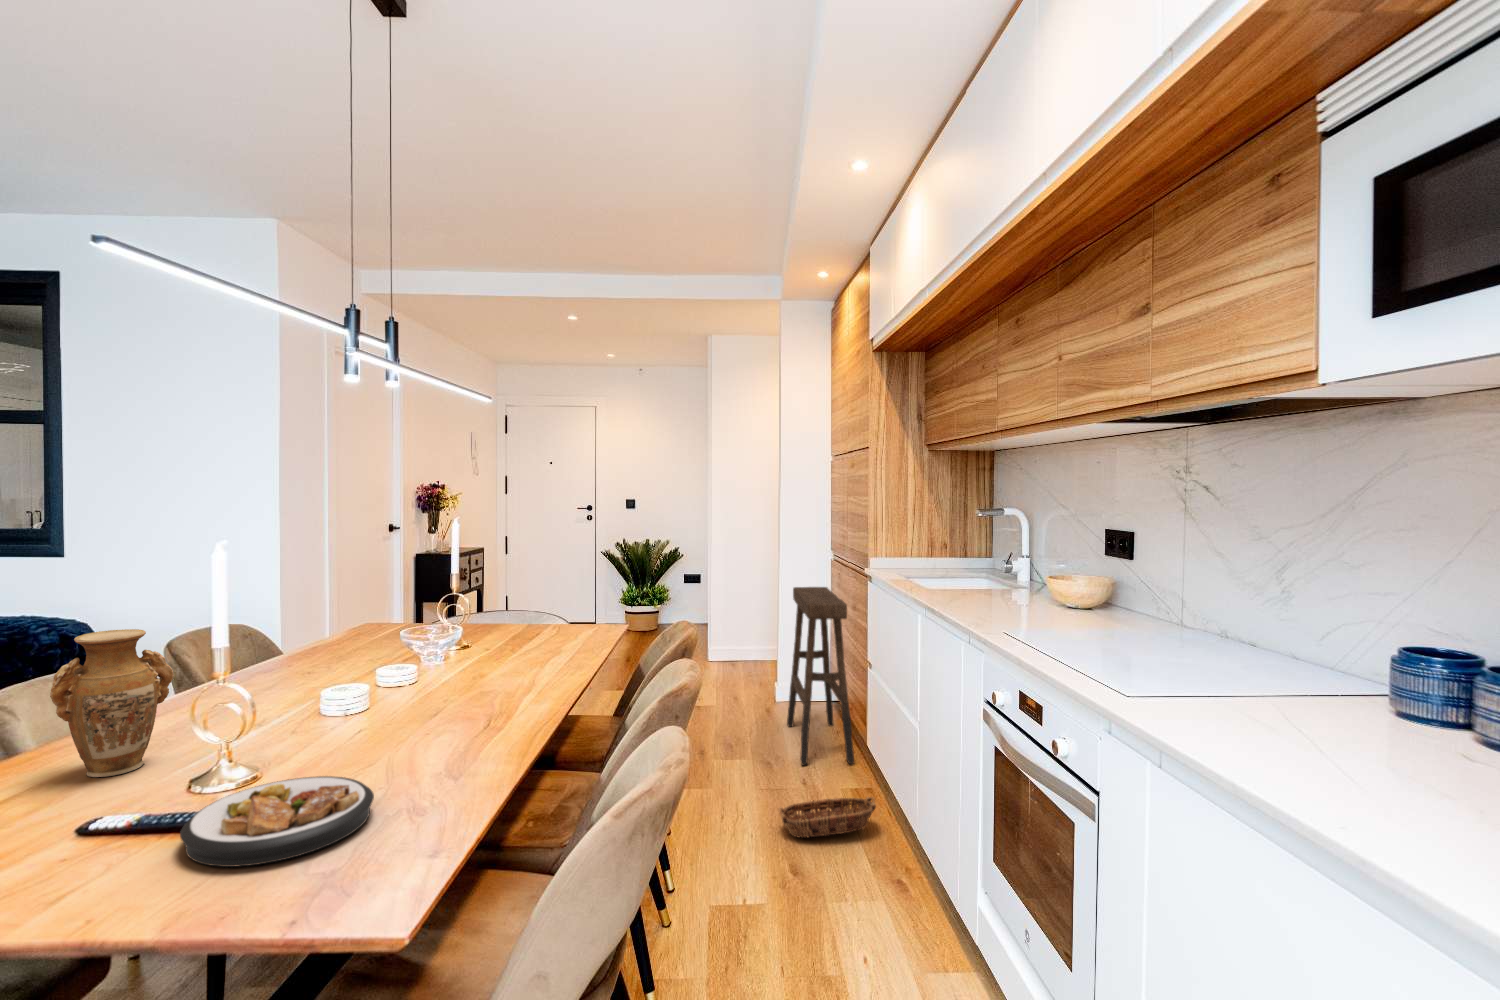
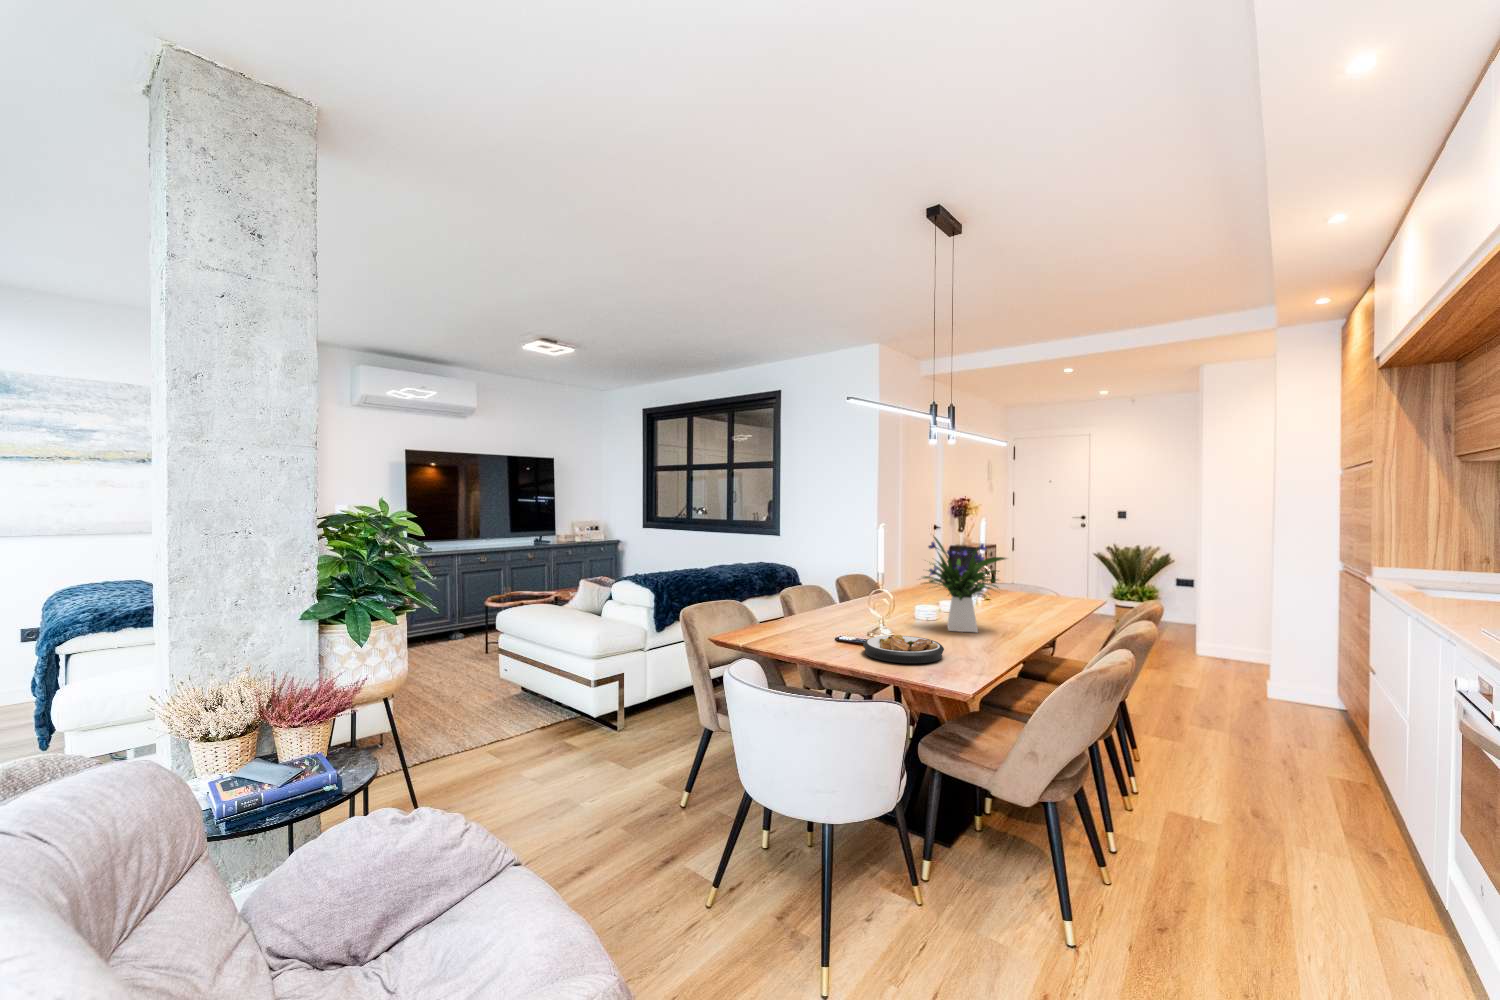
flower arrangement: none [330,564,497,733] -> present [923,537,1006,632]
stool: present [787,587,854,765] -> none [1278,591,1352,761]
vase: present [50,629,174,777] -> none [804,559,848,626]
basket: present [778,797,876,837] -> none [1235,766,1372,813]

